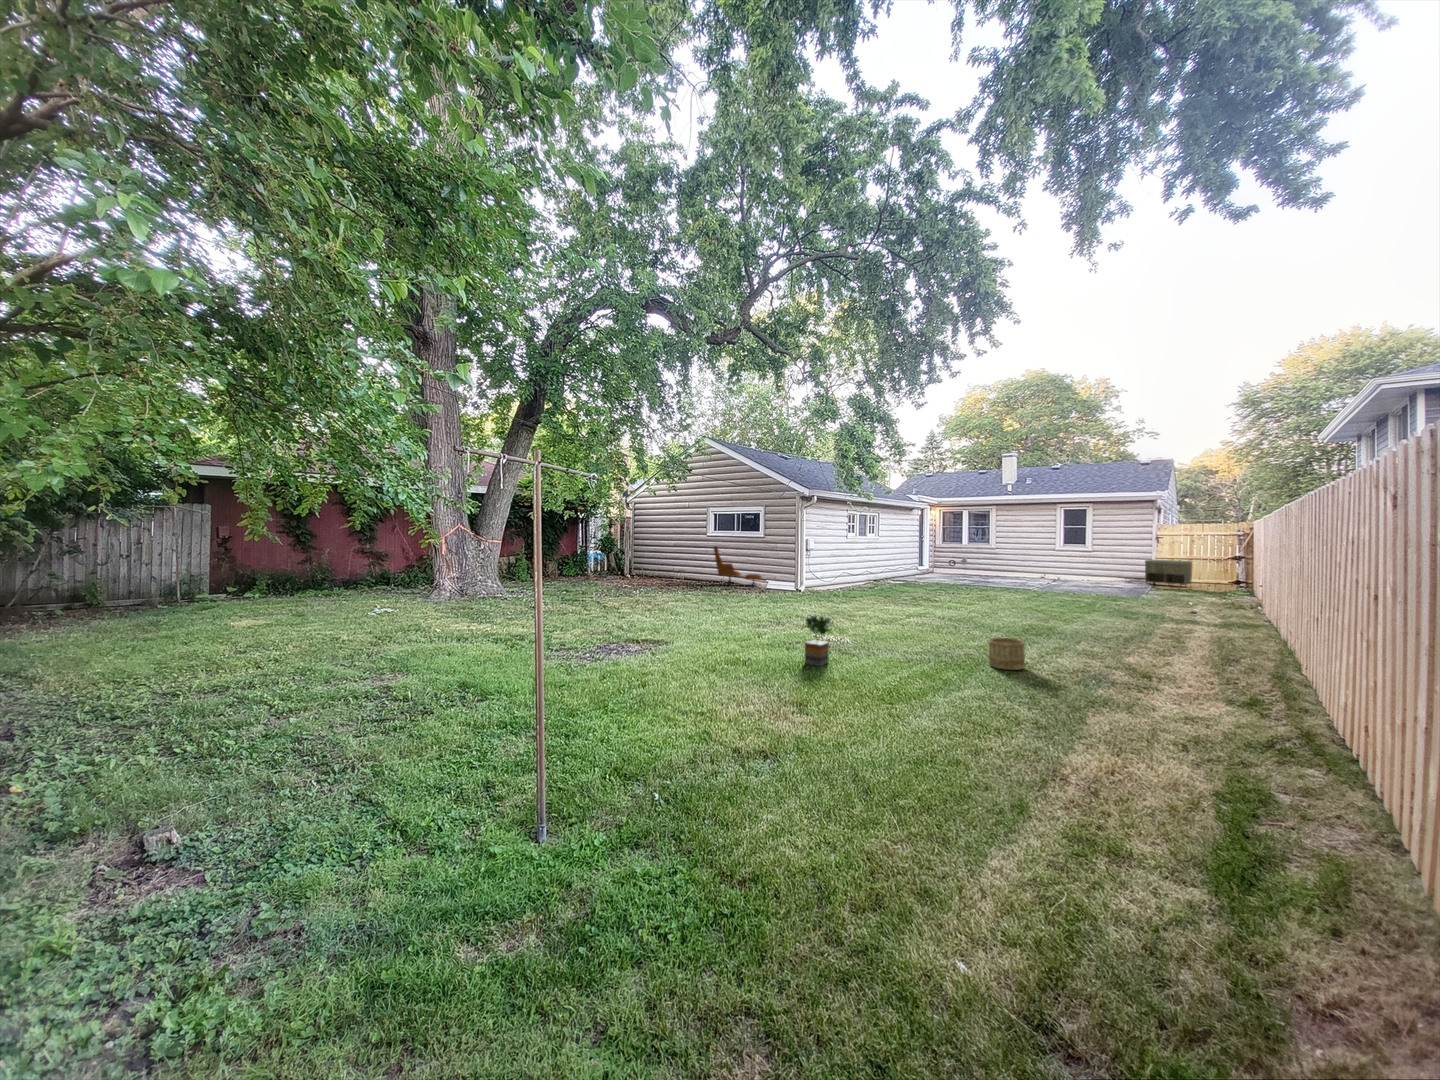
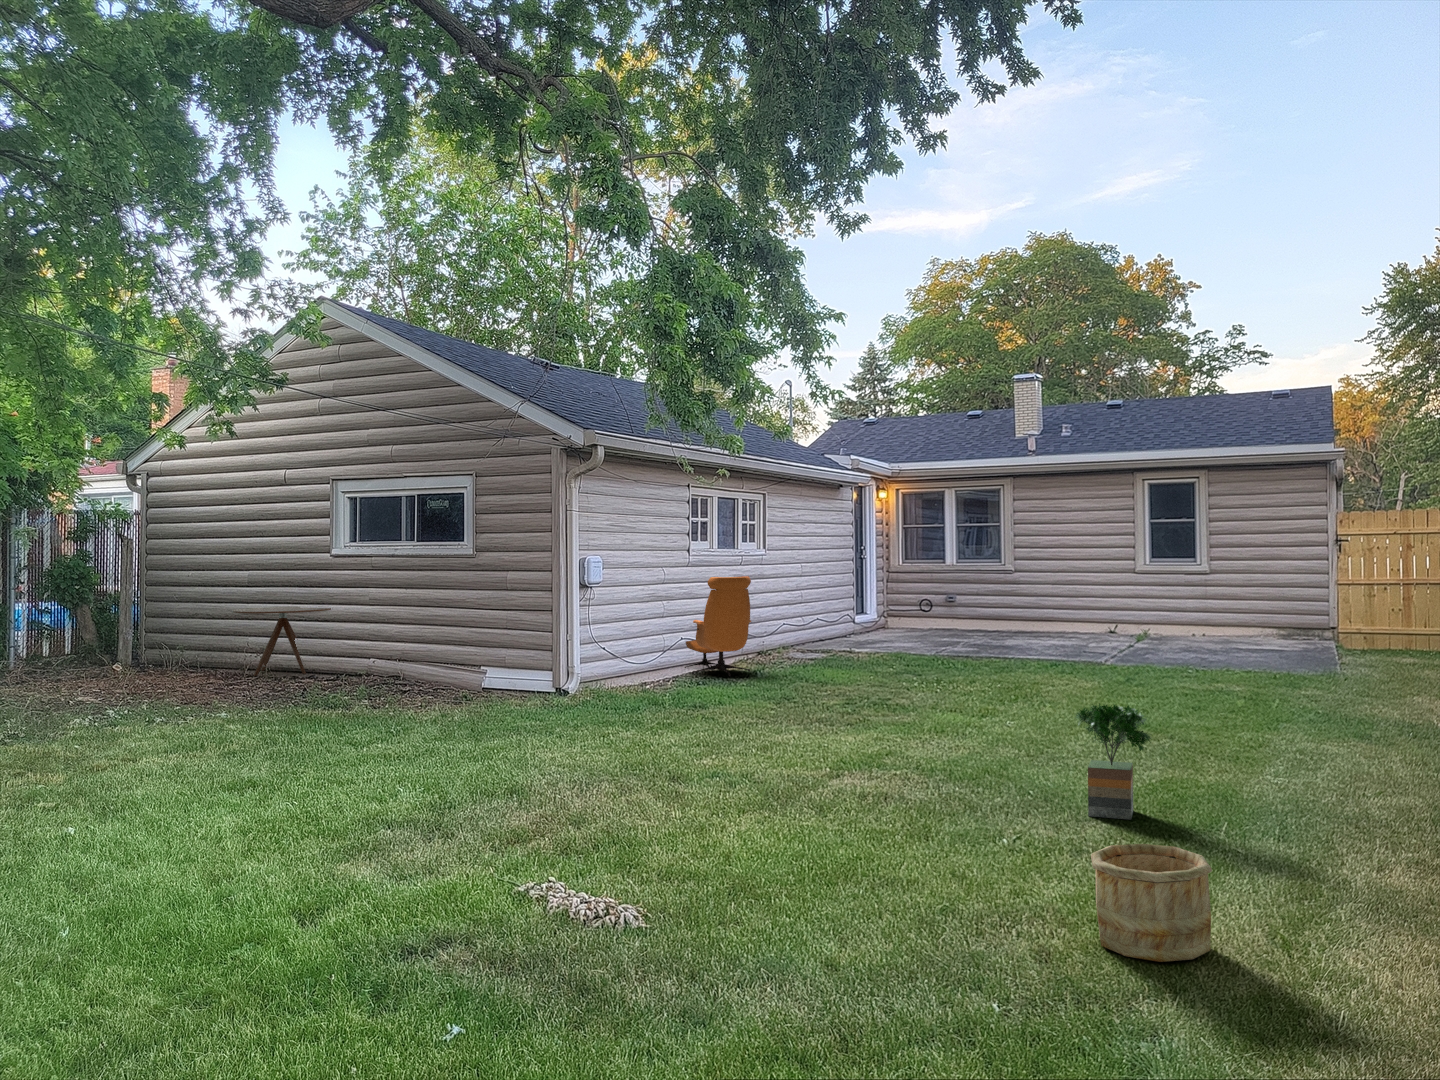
lounge chair: present [714,546,762,585] -> present [685,576,751,676]
round table: none [672,555,707,581] -> present [232,606,331,676]
storage bench: present [1145,560,1192,587] -> none [1309,588,1396,644]
potted tree: present [805,616,834,666] -> present [1076,704,1151,820]

